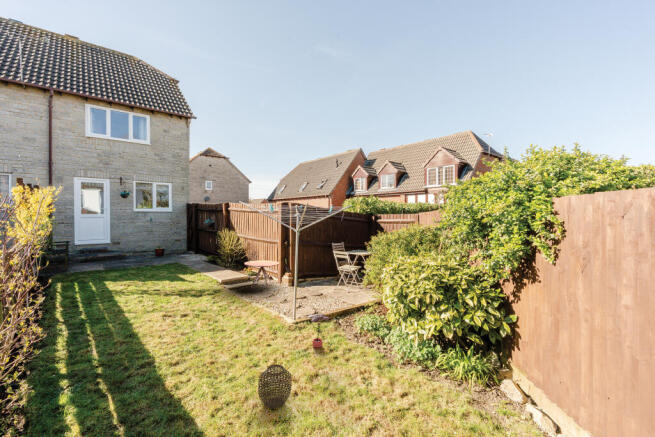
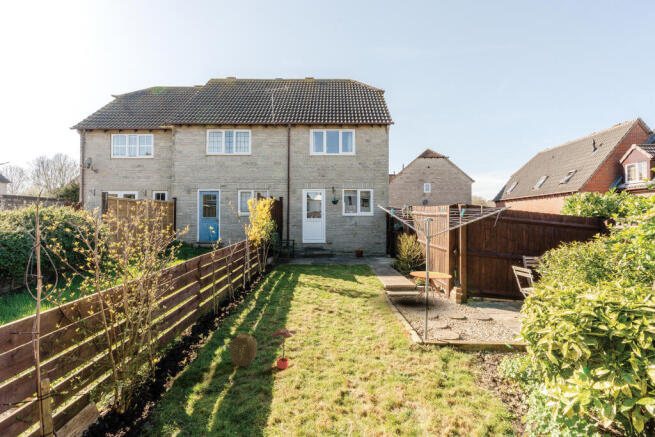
potted plant: present [307,314,330,348] -> present [270,329,297,369]
woven basket: present [258,365,292,408] -> present [230,333,257,366]

